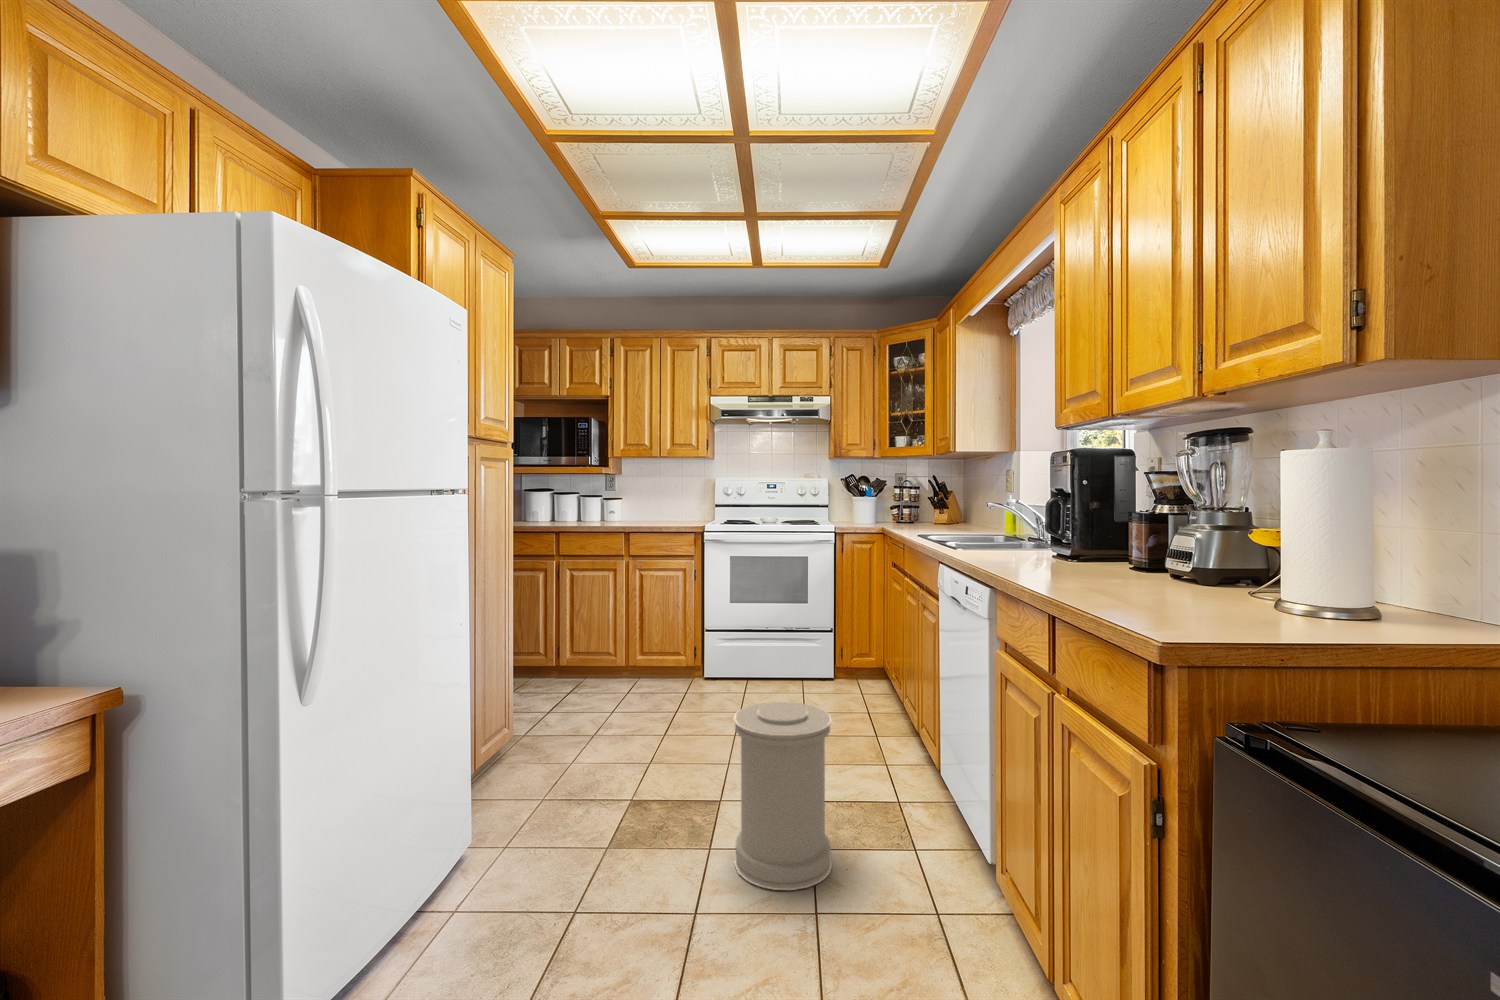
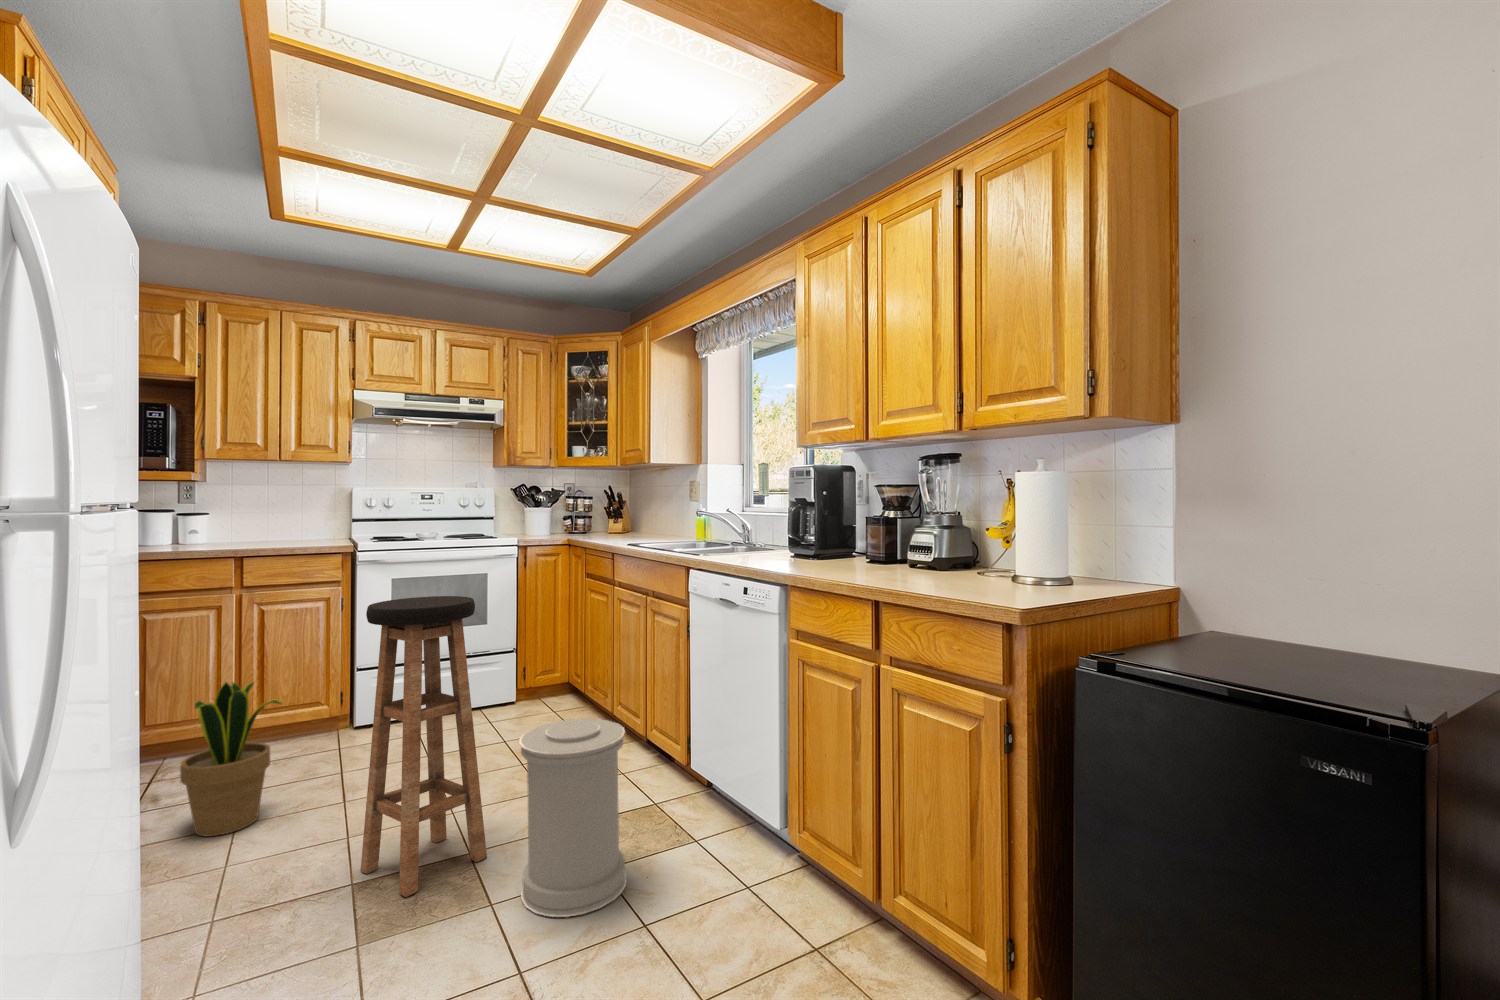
bar stool: none [643,574,731,823] -> present [361,596,487,897]
potted plant: none [563,626,624,738] -> present [180,682,281,836]

